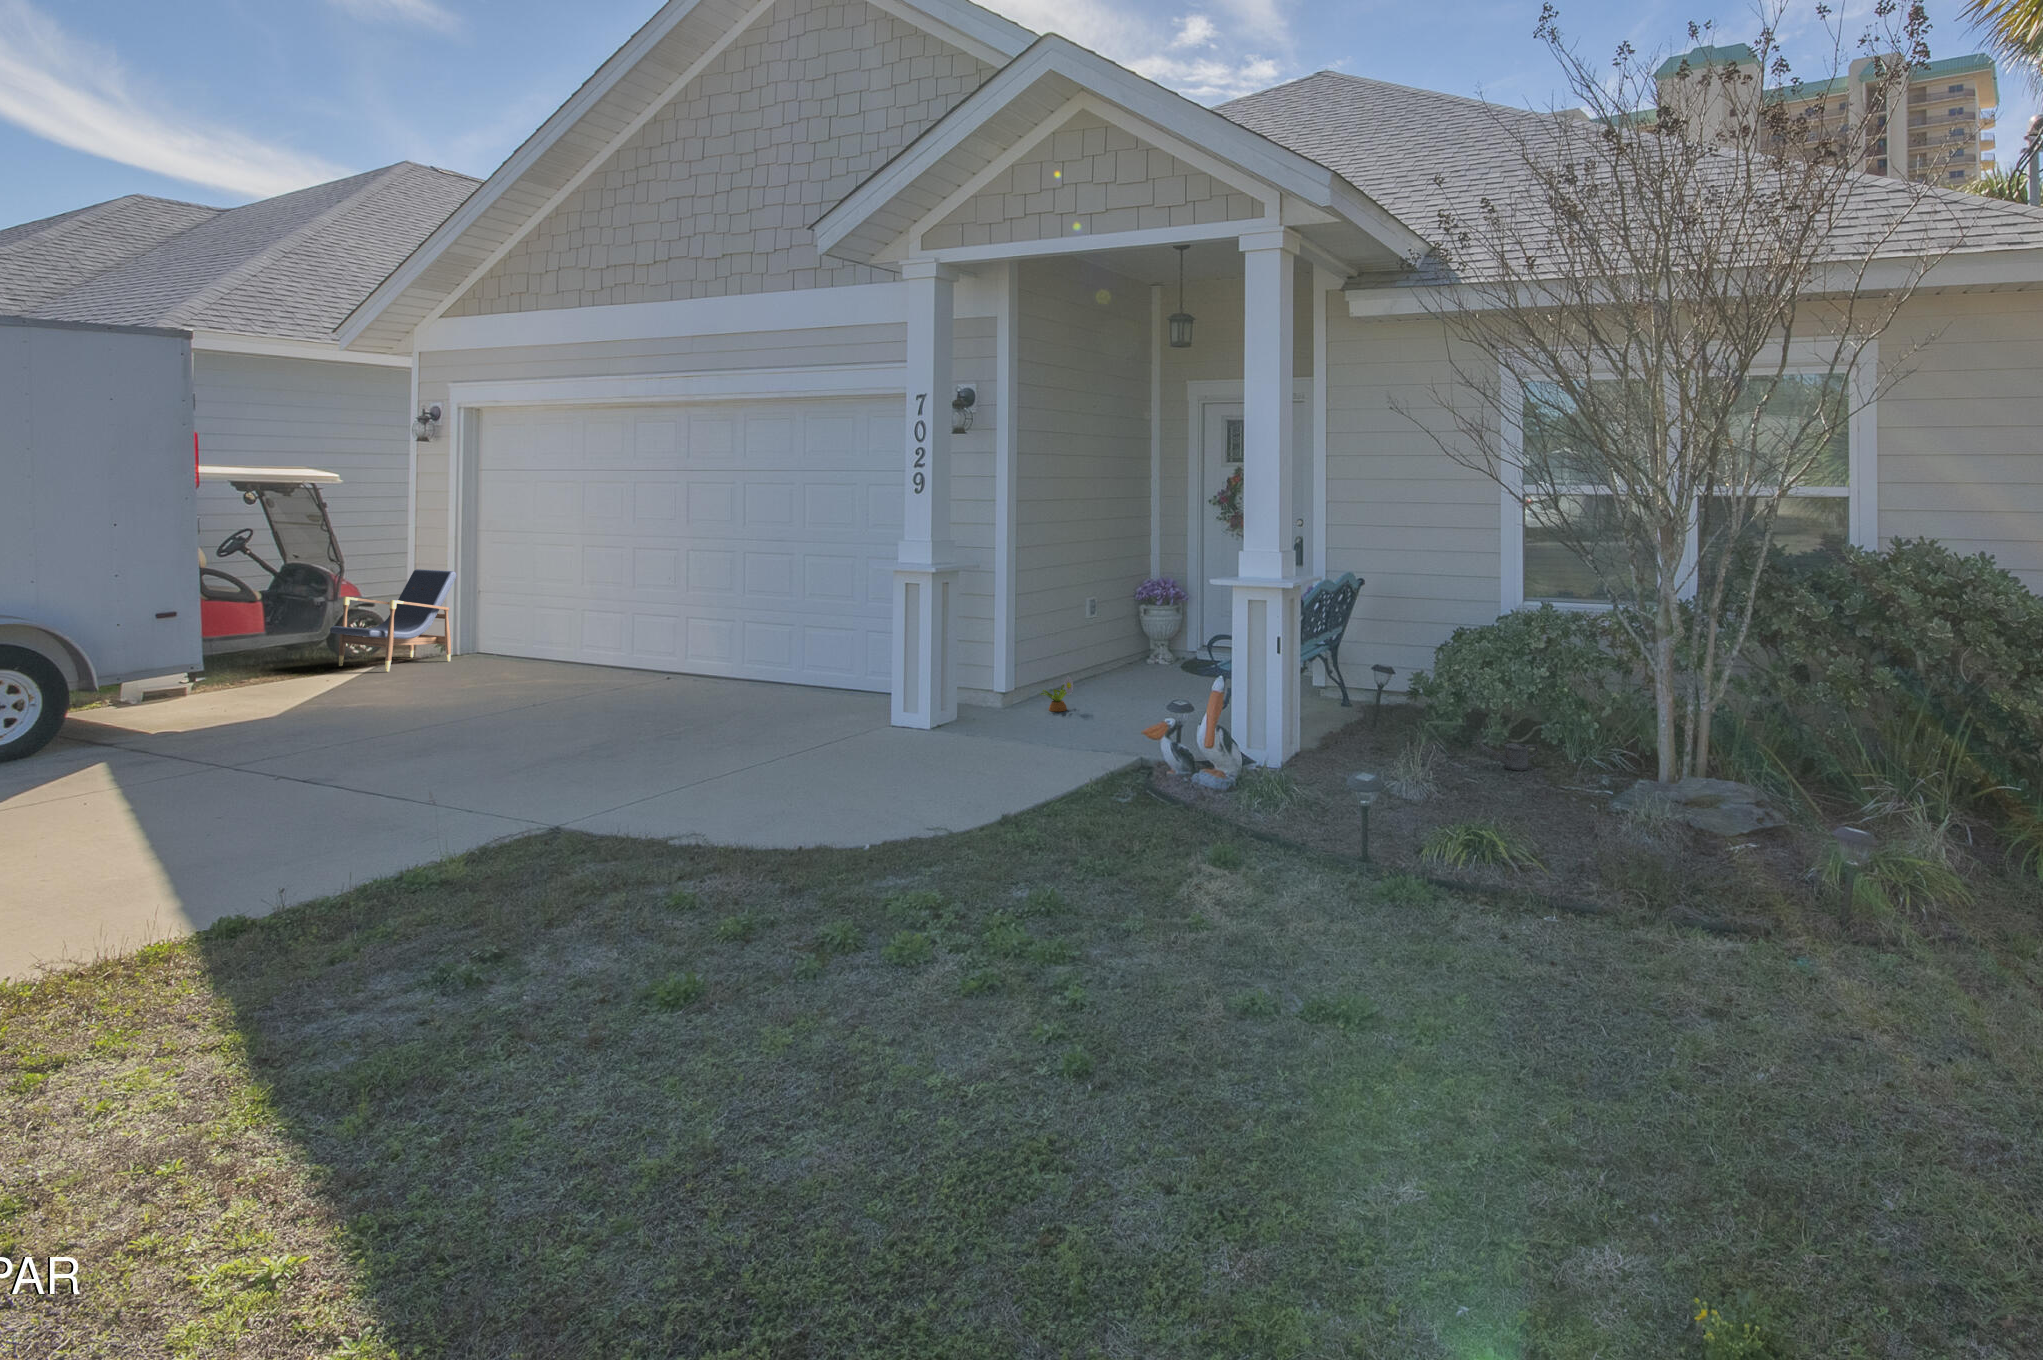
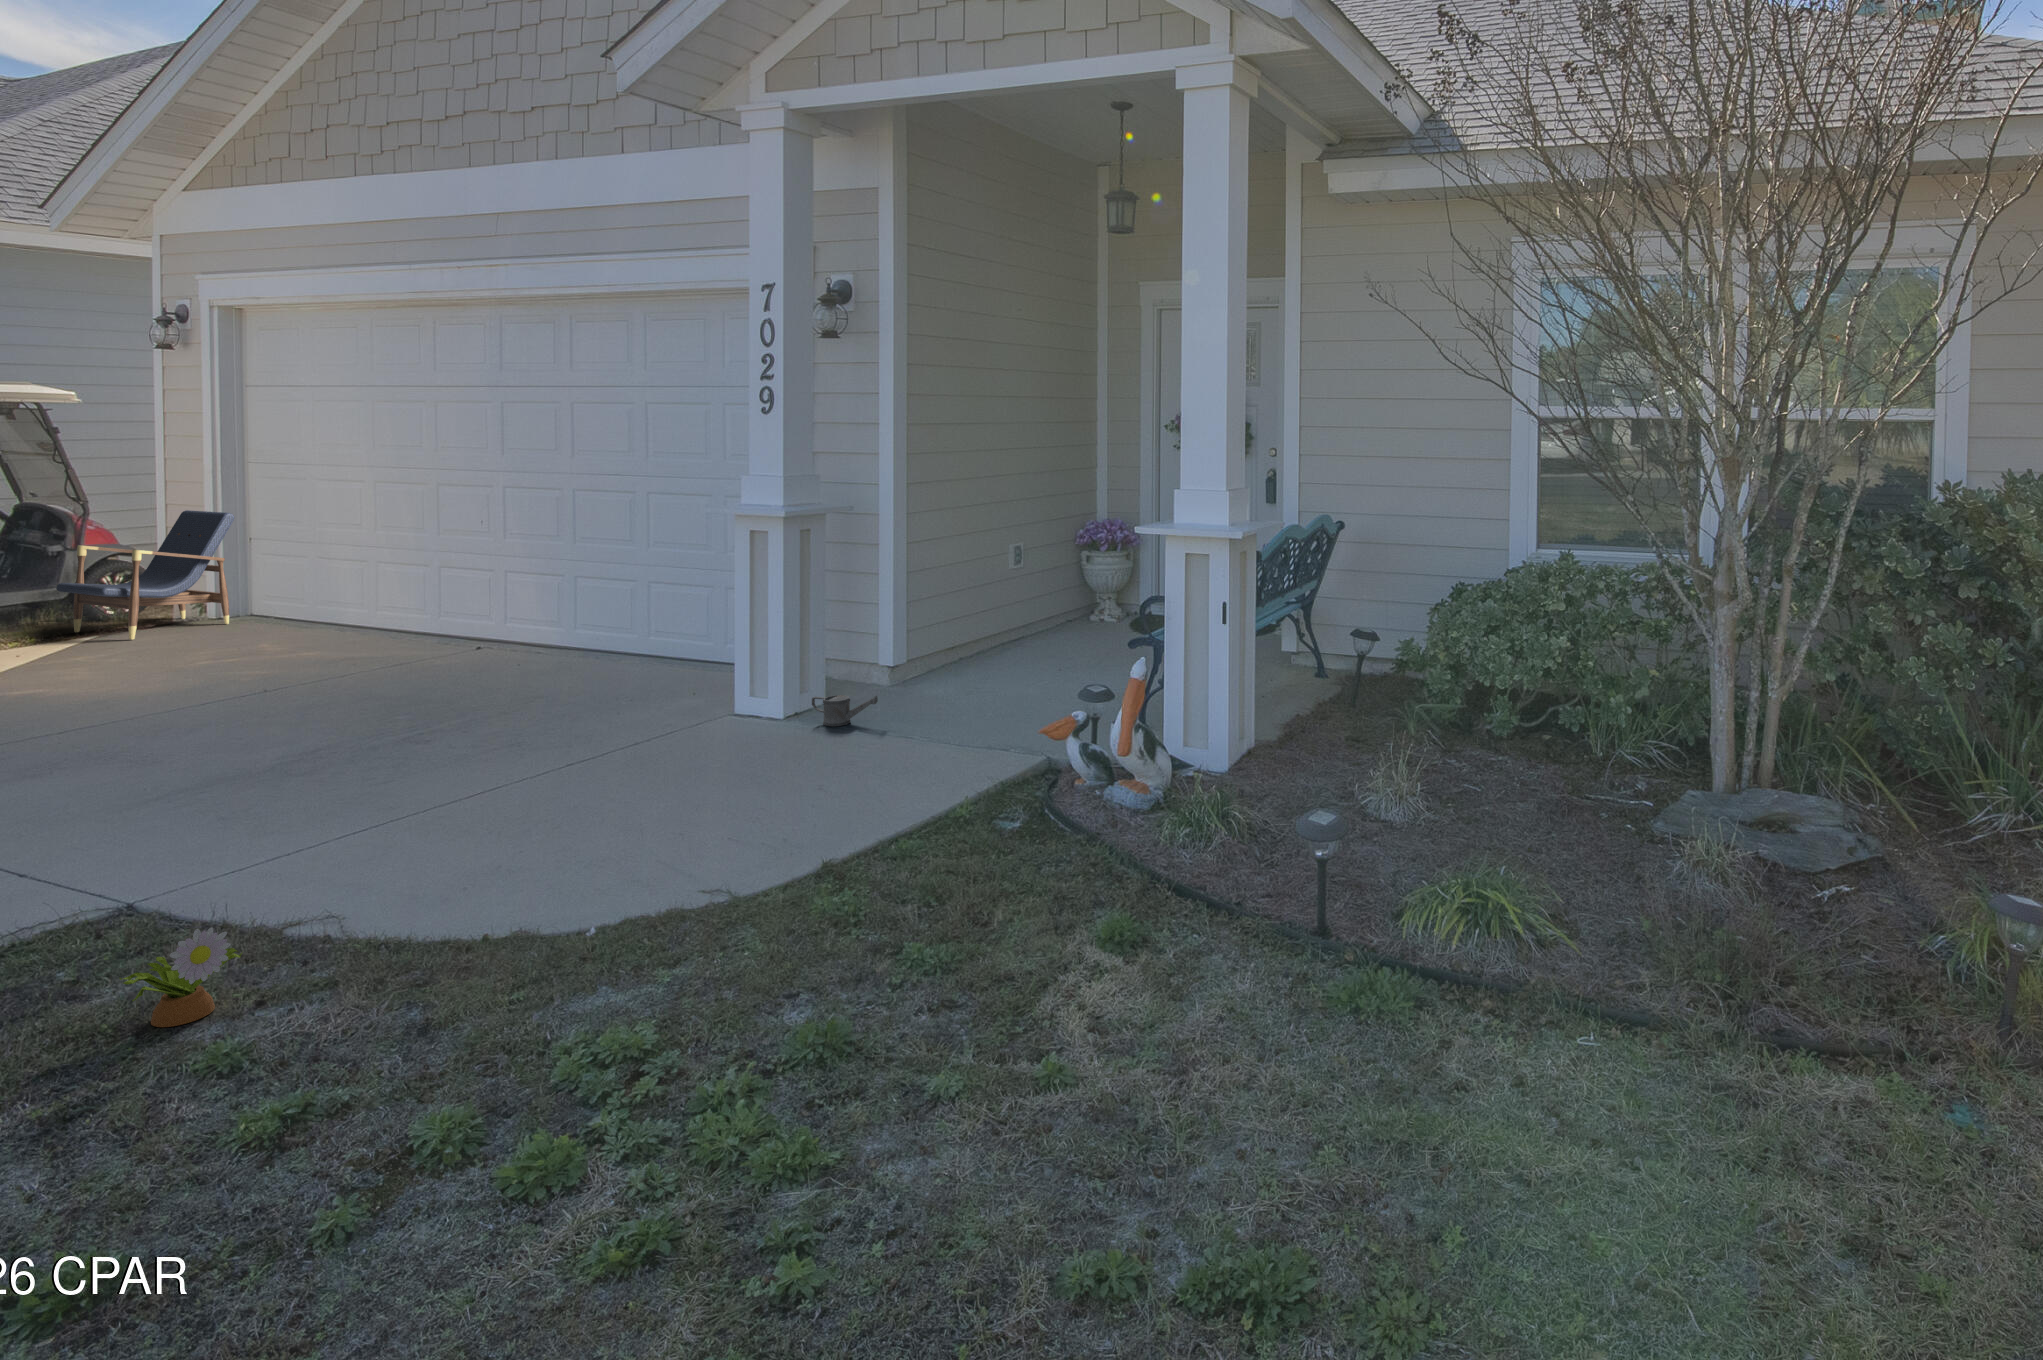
decorative plant: present [1041,676,1074,712] -> present [119,927,242,1027]
watering can: present [1480,743,1538,771] -> present [812,695,878,726]

